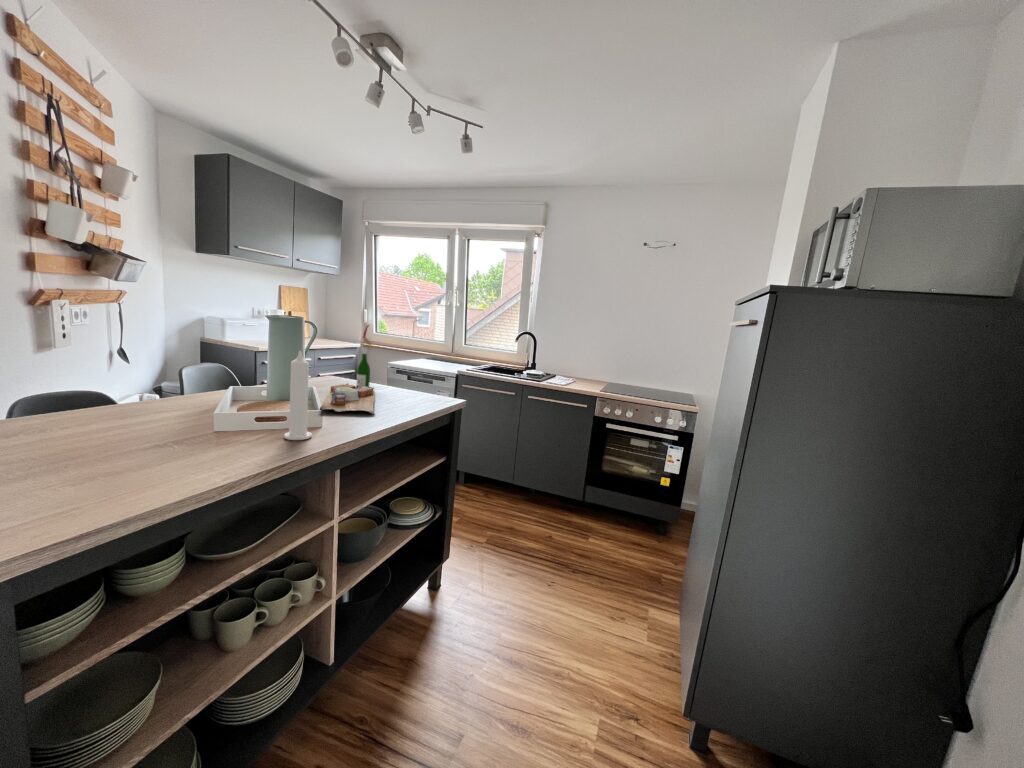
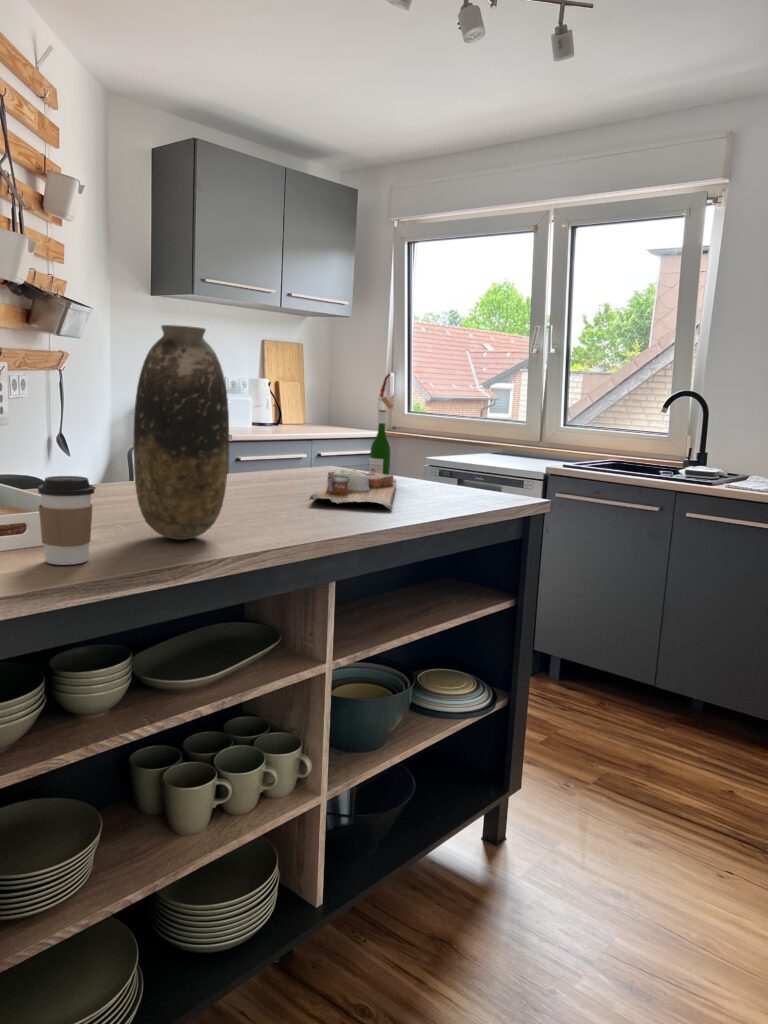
vase: none [183,308,261,456] -> present [133,325,229,540]
candle: present [284,351,312,440] -> none [258,393,296,531]
coffee cup: none [92,425,149,496] -> present [37,476,95,565]

